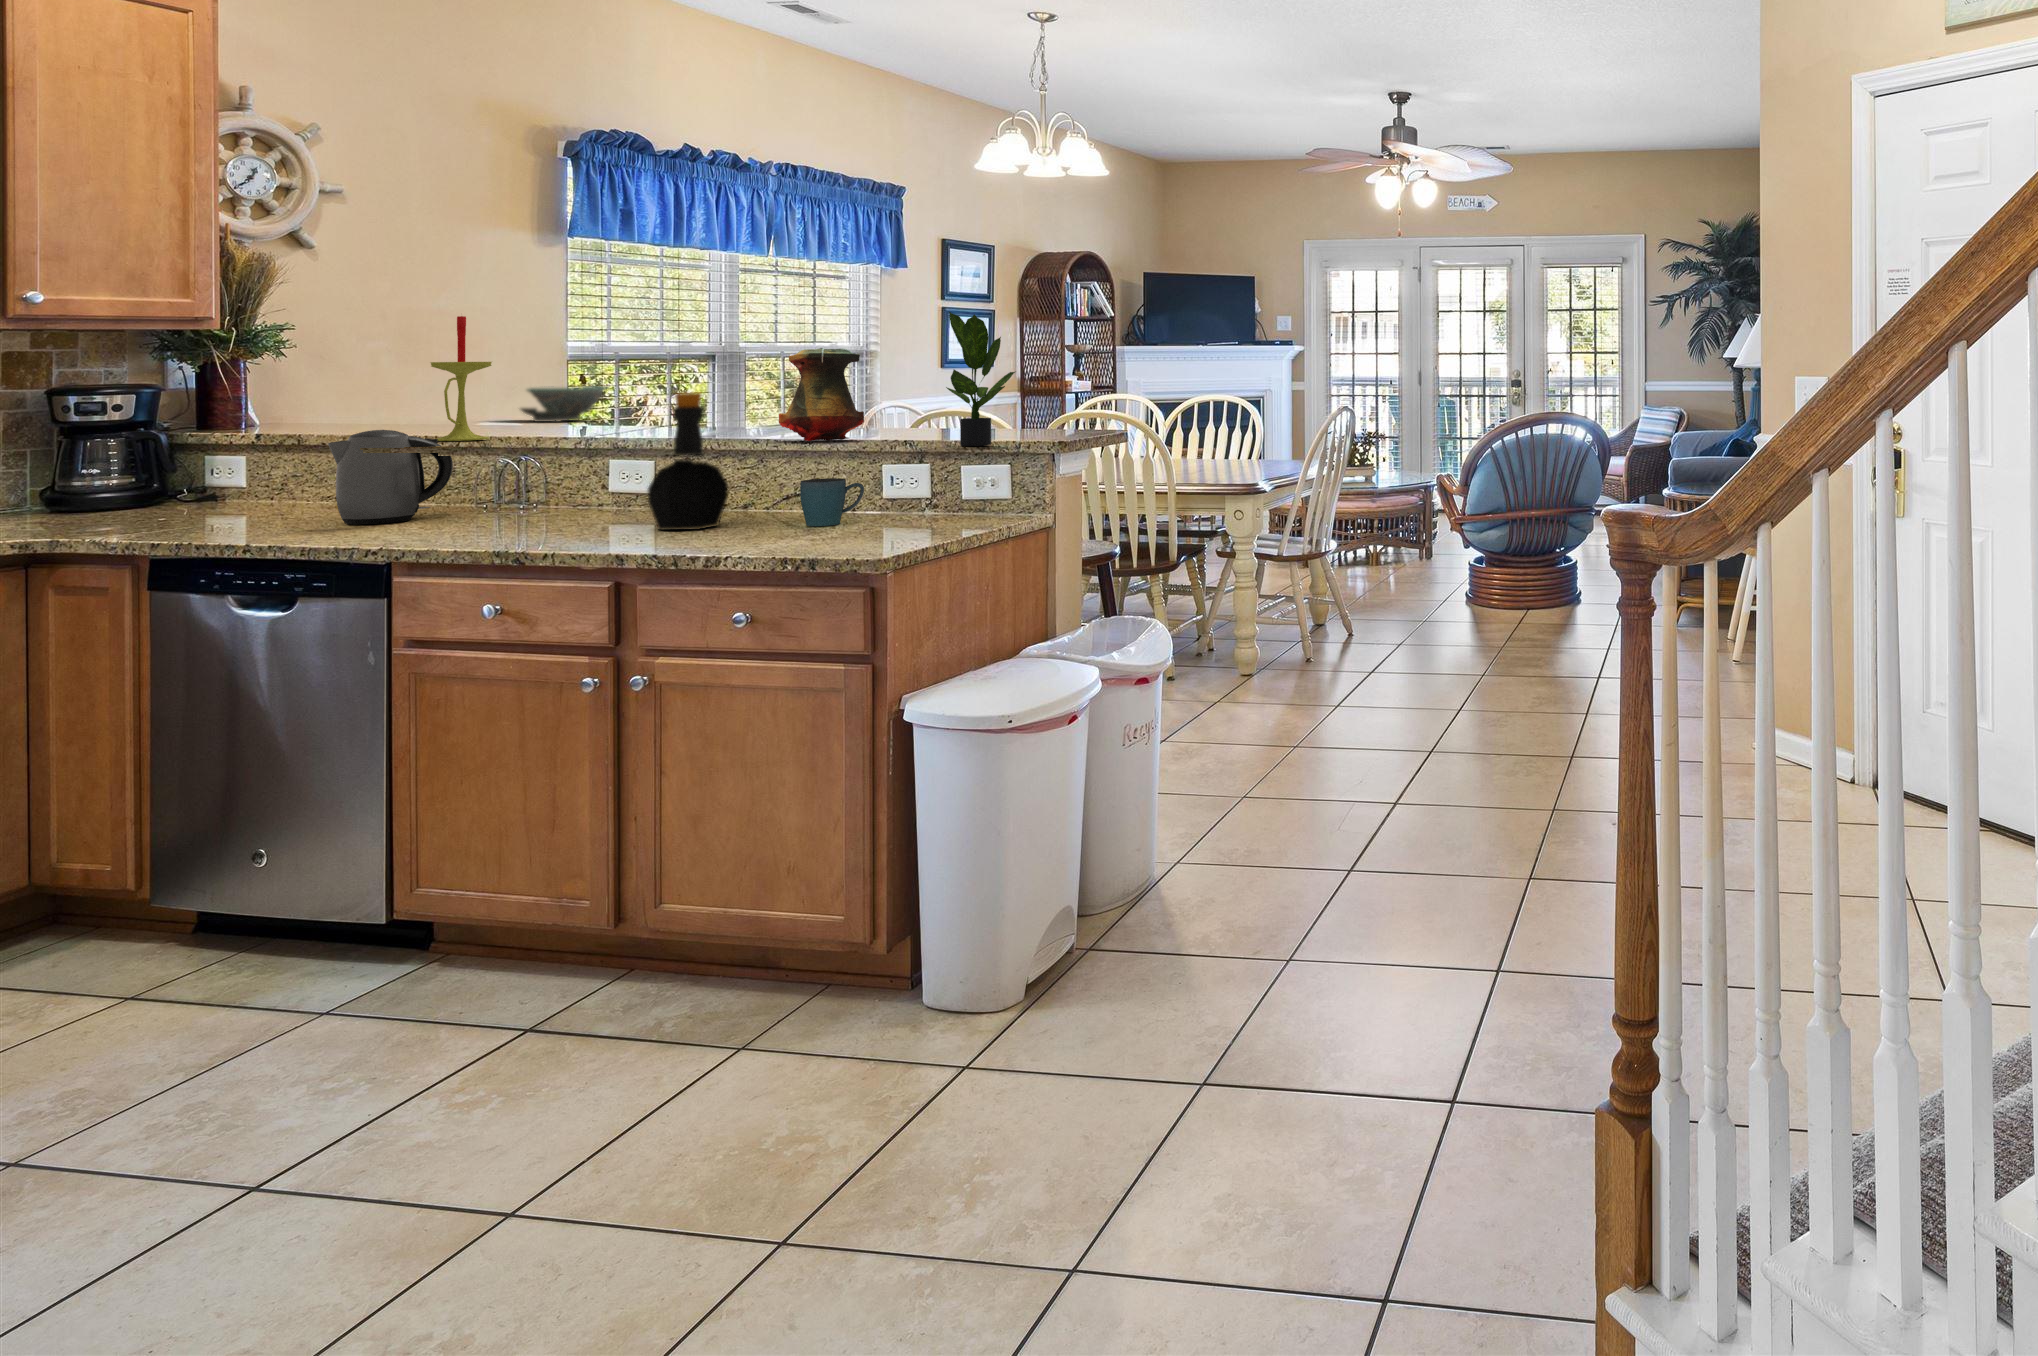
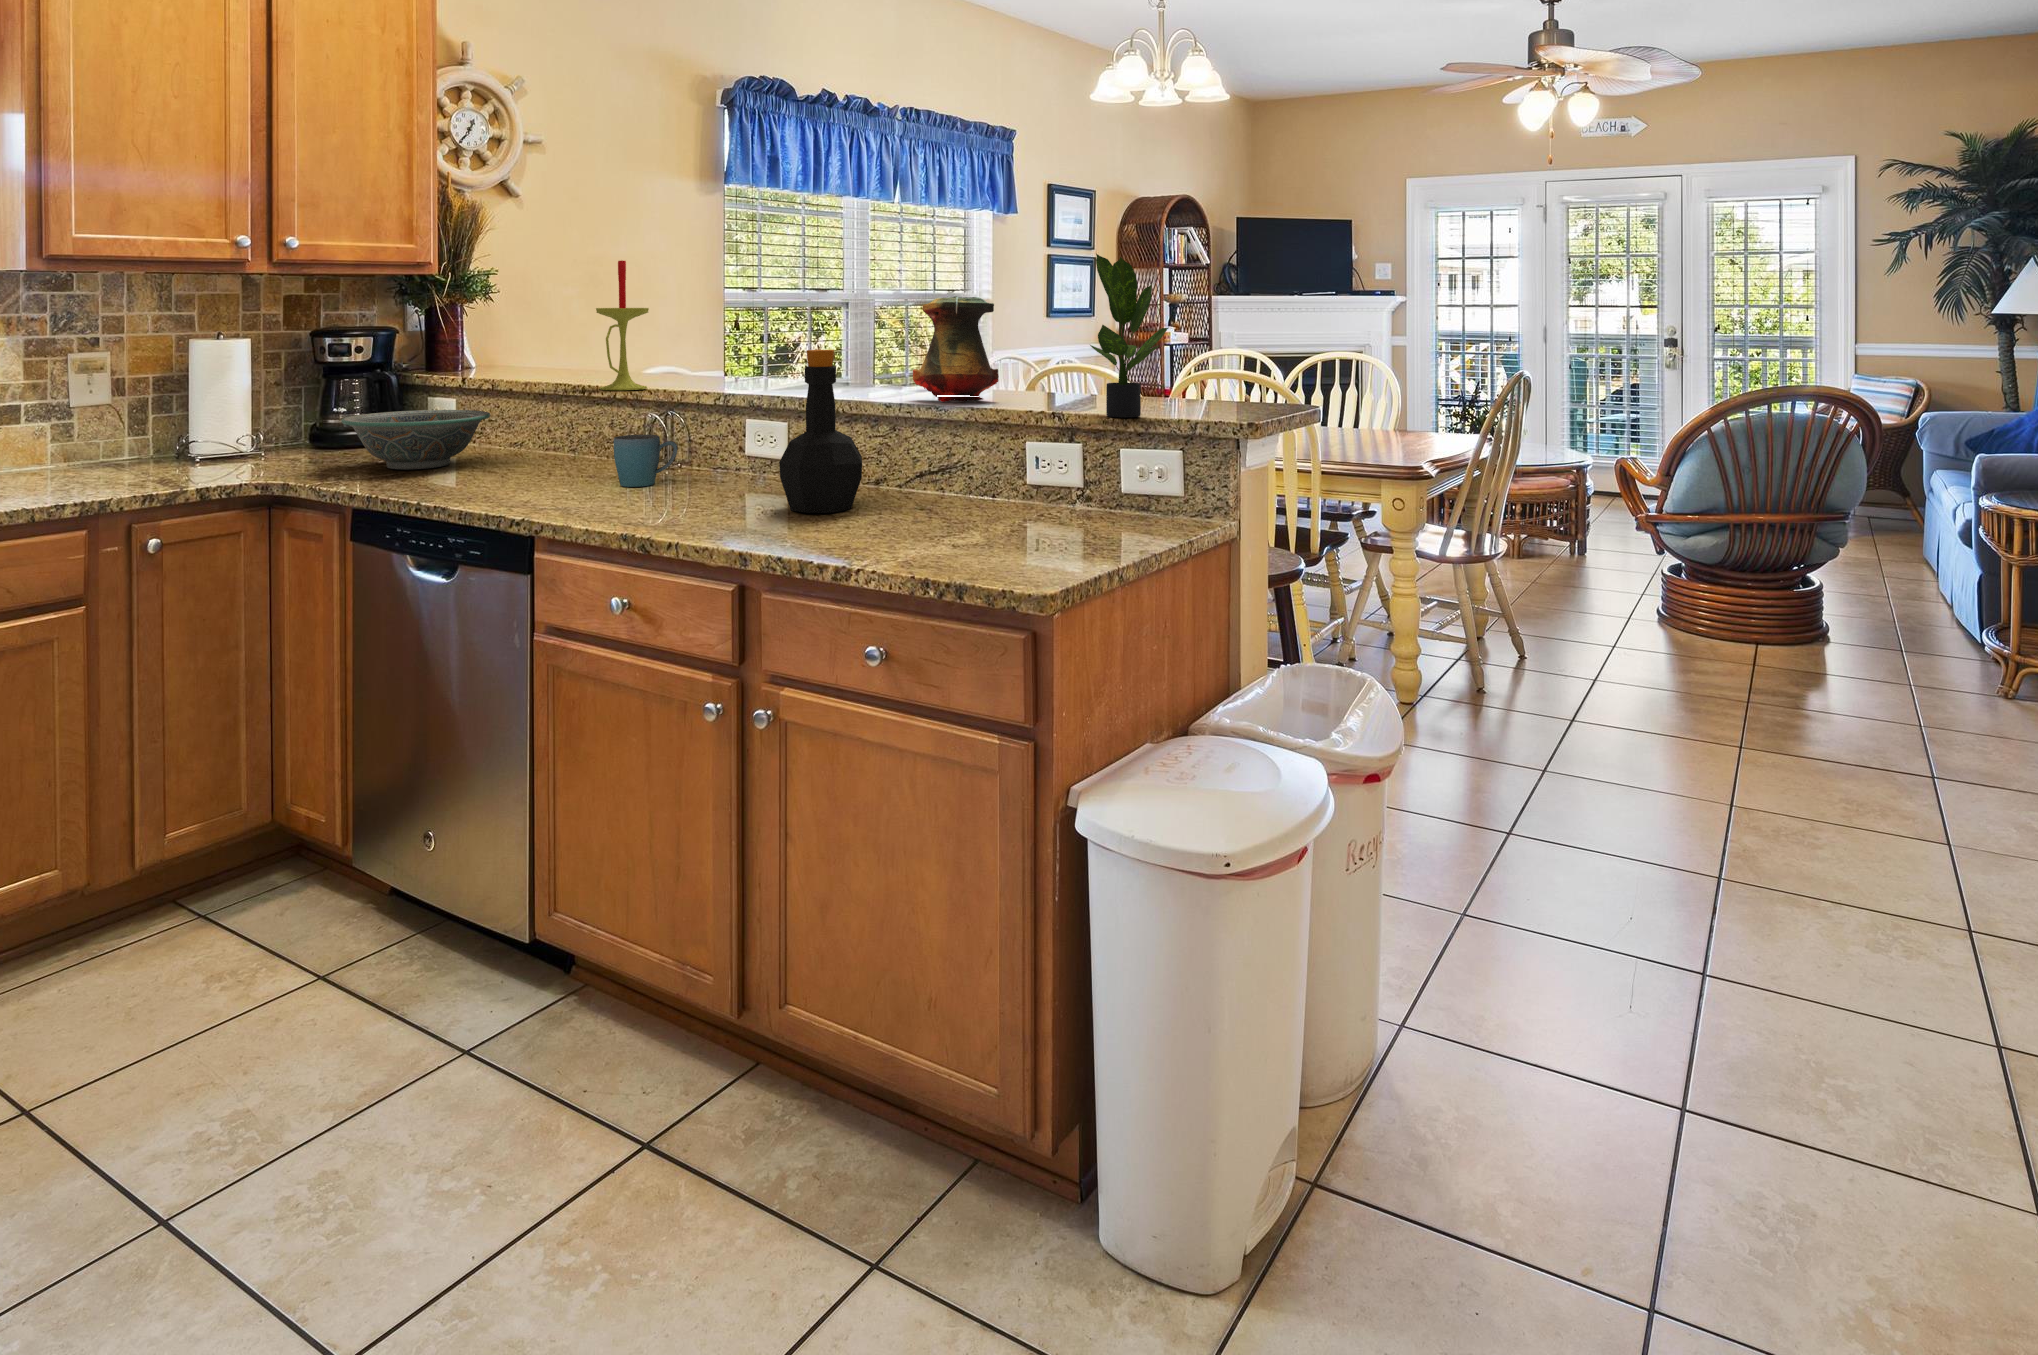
decorative bowl: present [521,386,608,422] -> present [342,410,490,470]
kettle: present [328,430,453,525] -> none [500,380,609,479]
mug: present [800,478,864,526] -> present [614,435,678,487]

